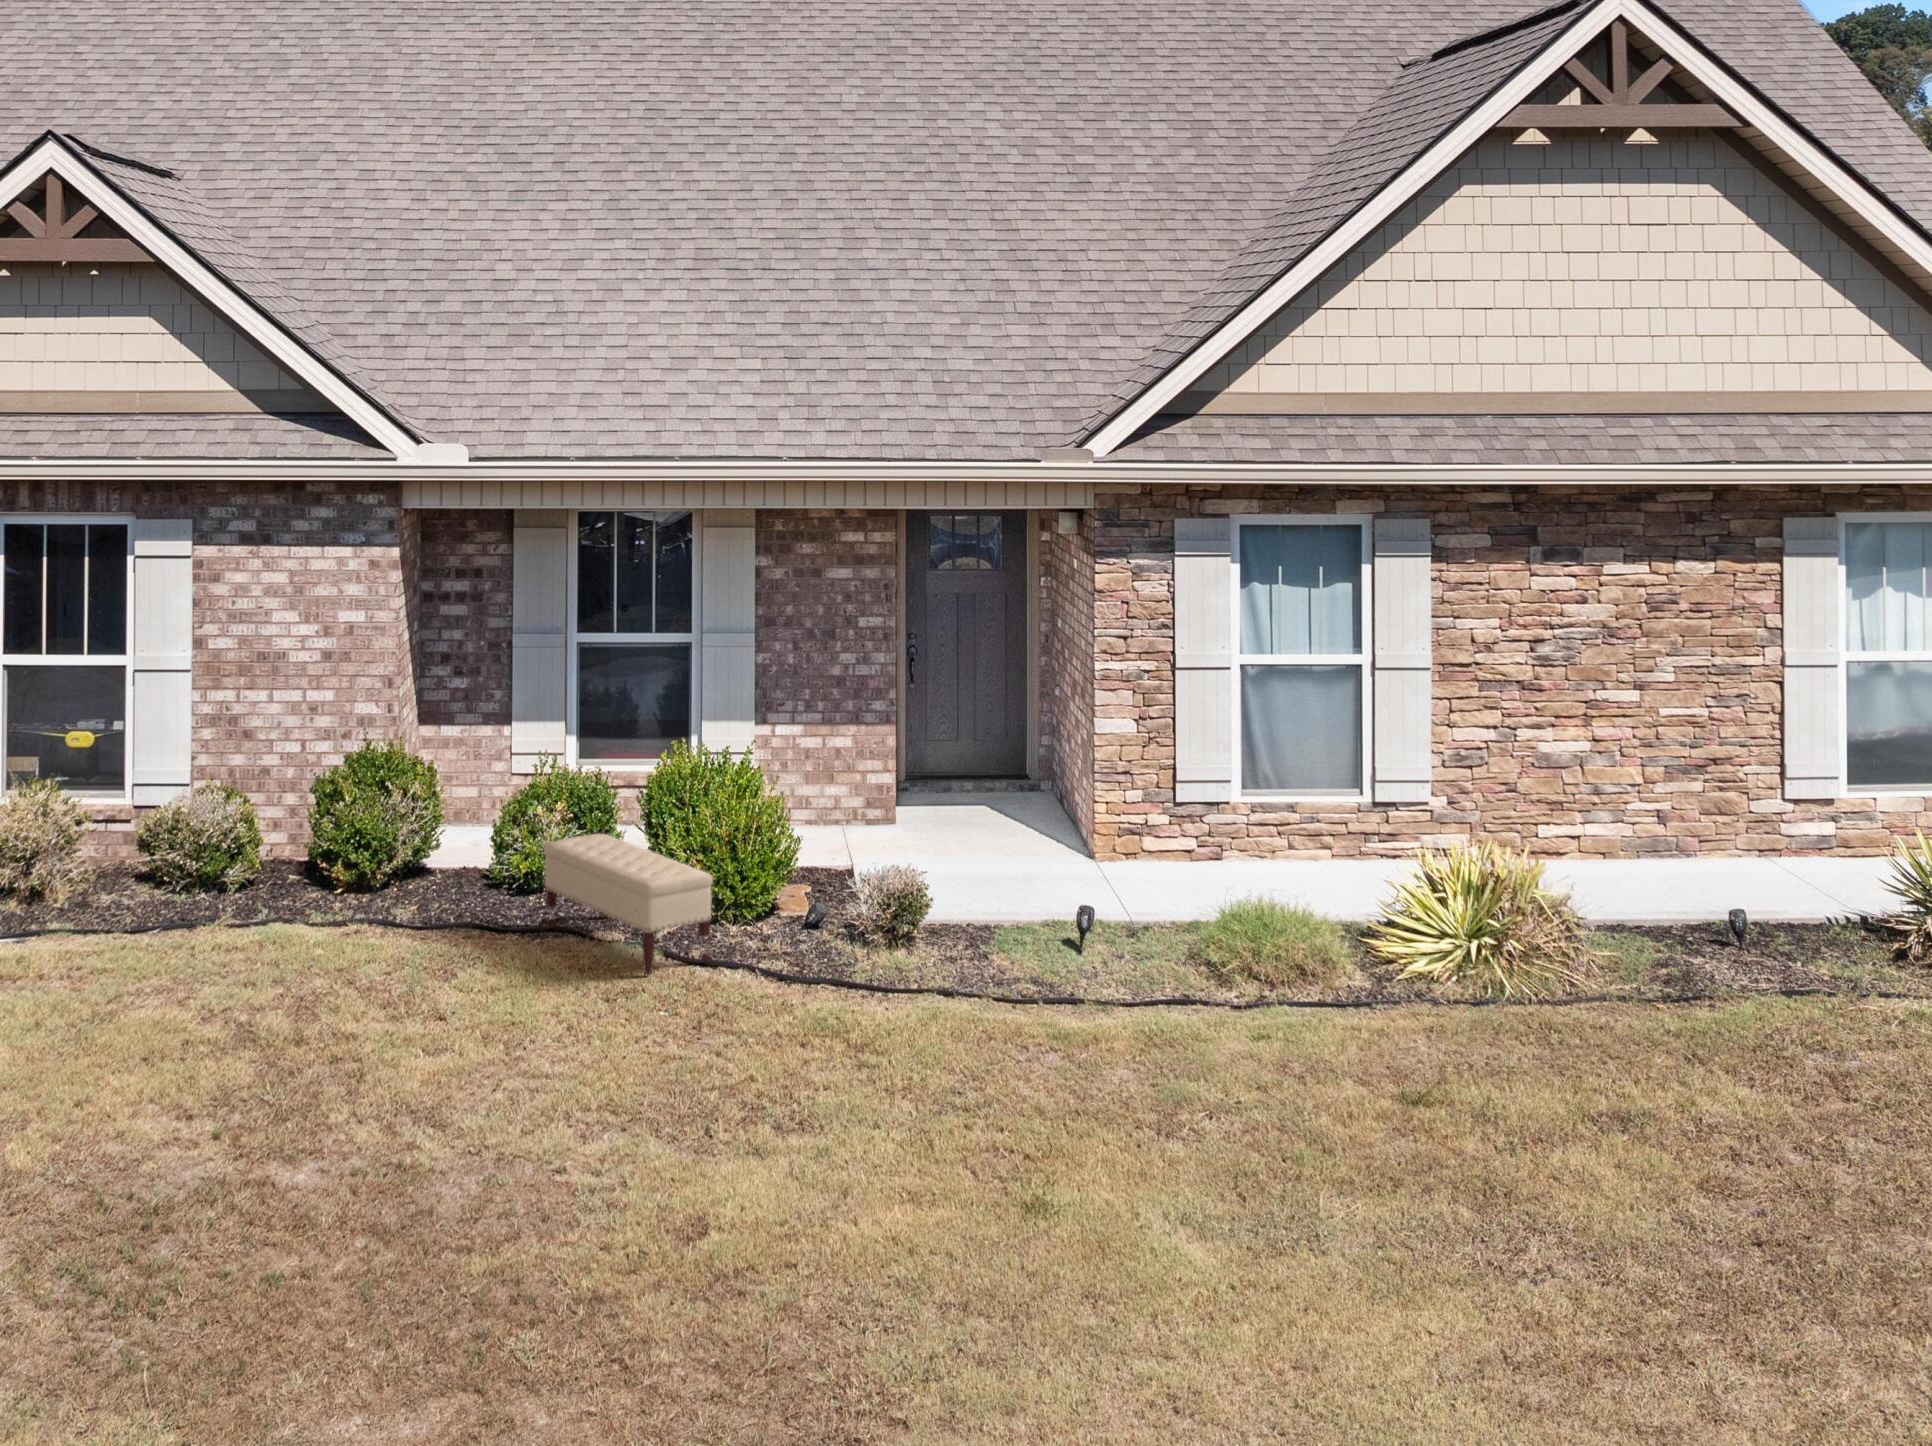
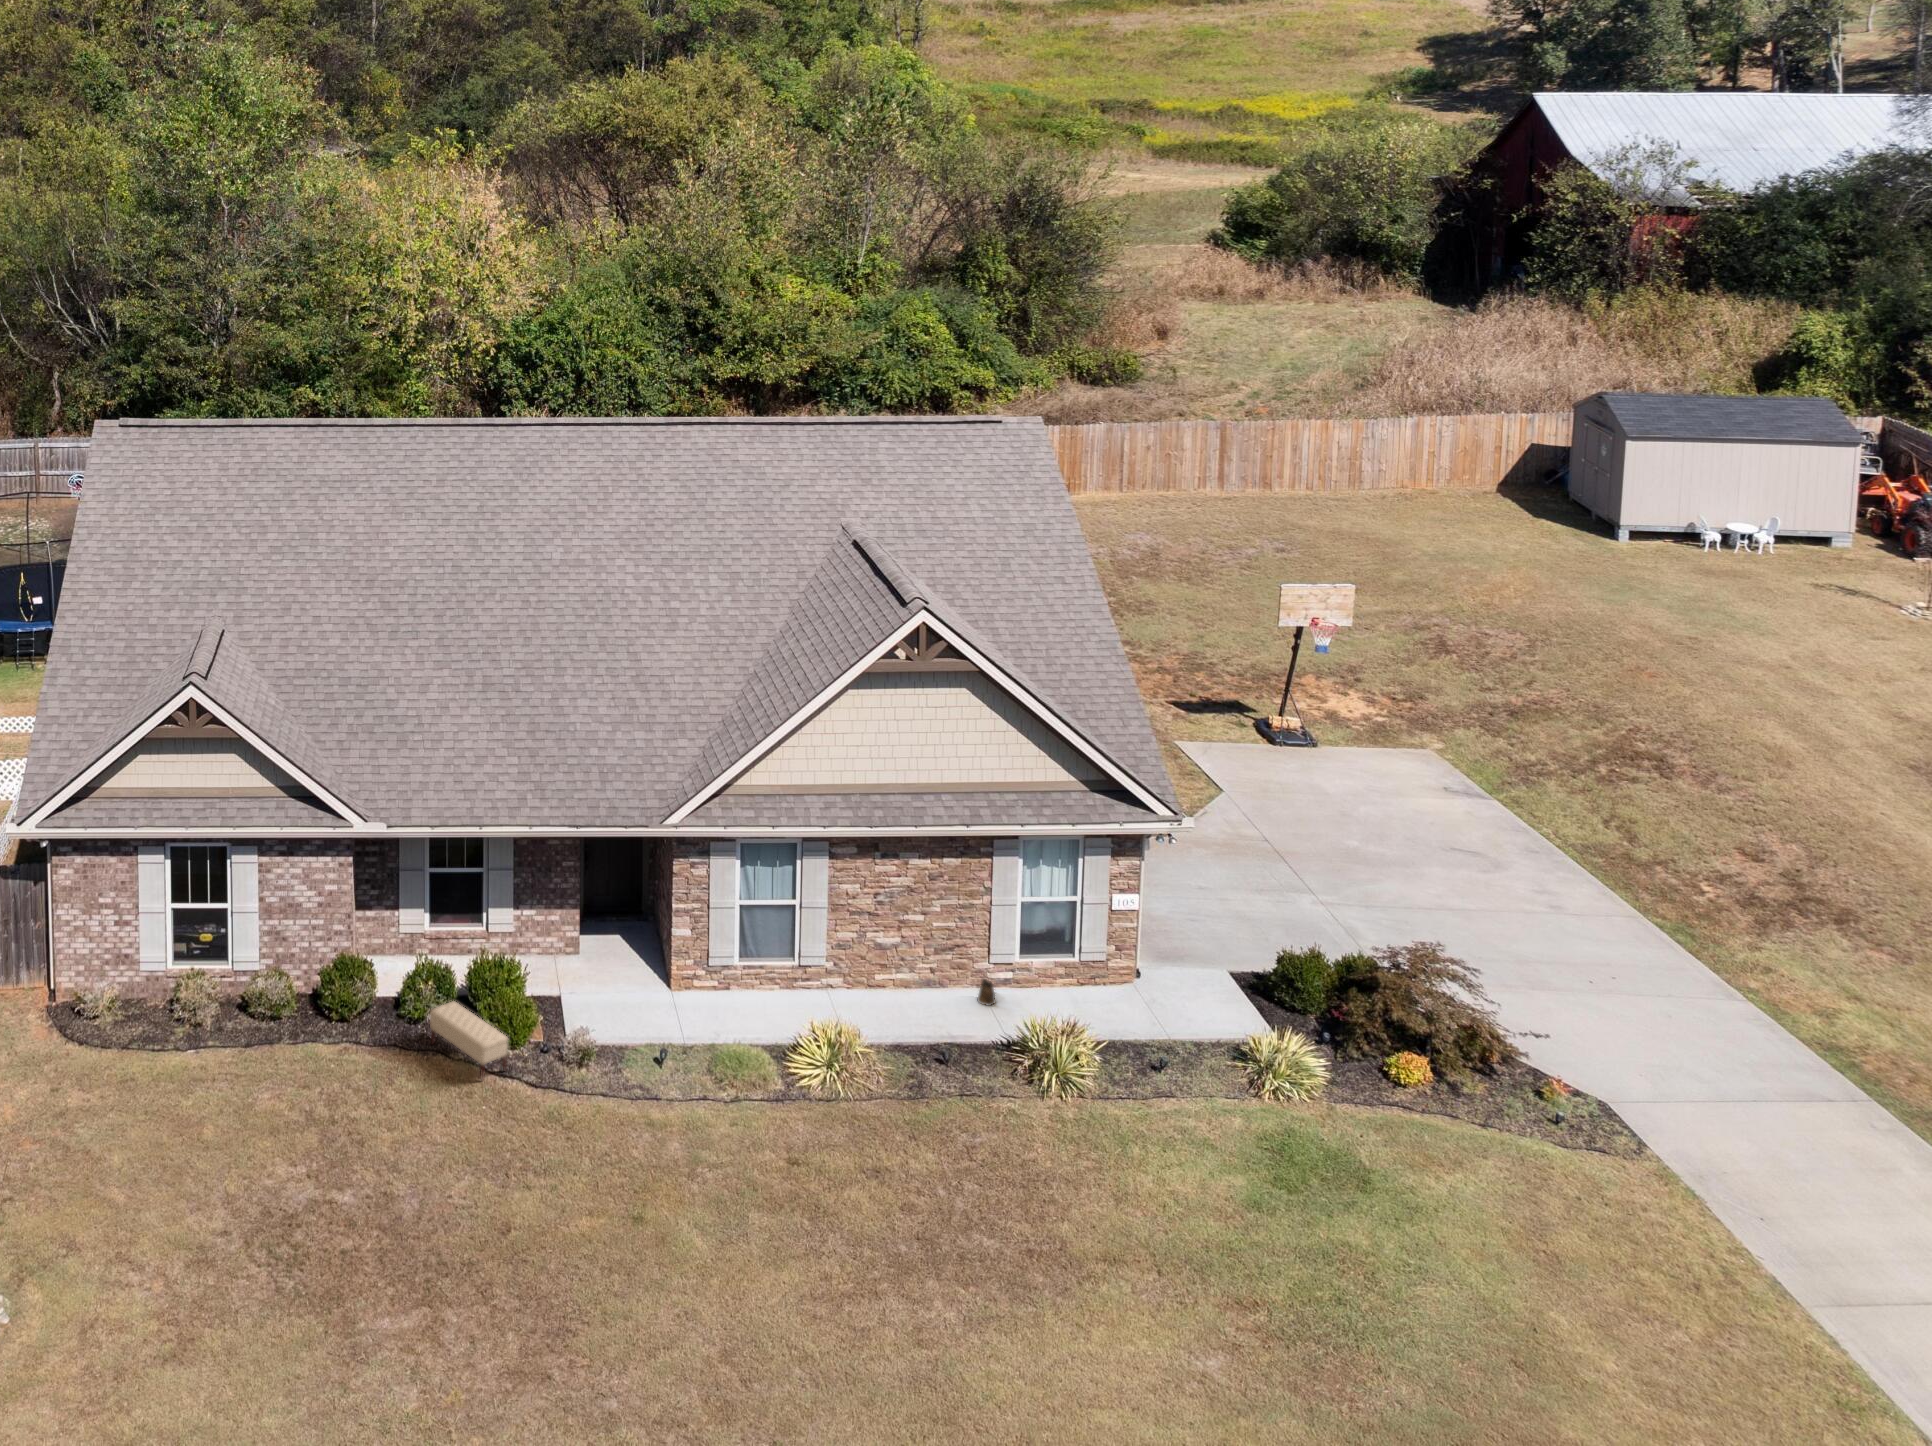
watering can: none [1766,828,1816,880] -> present [978,978,995,1006]

